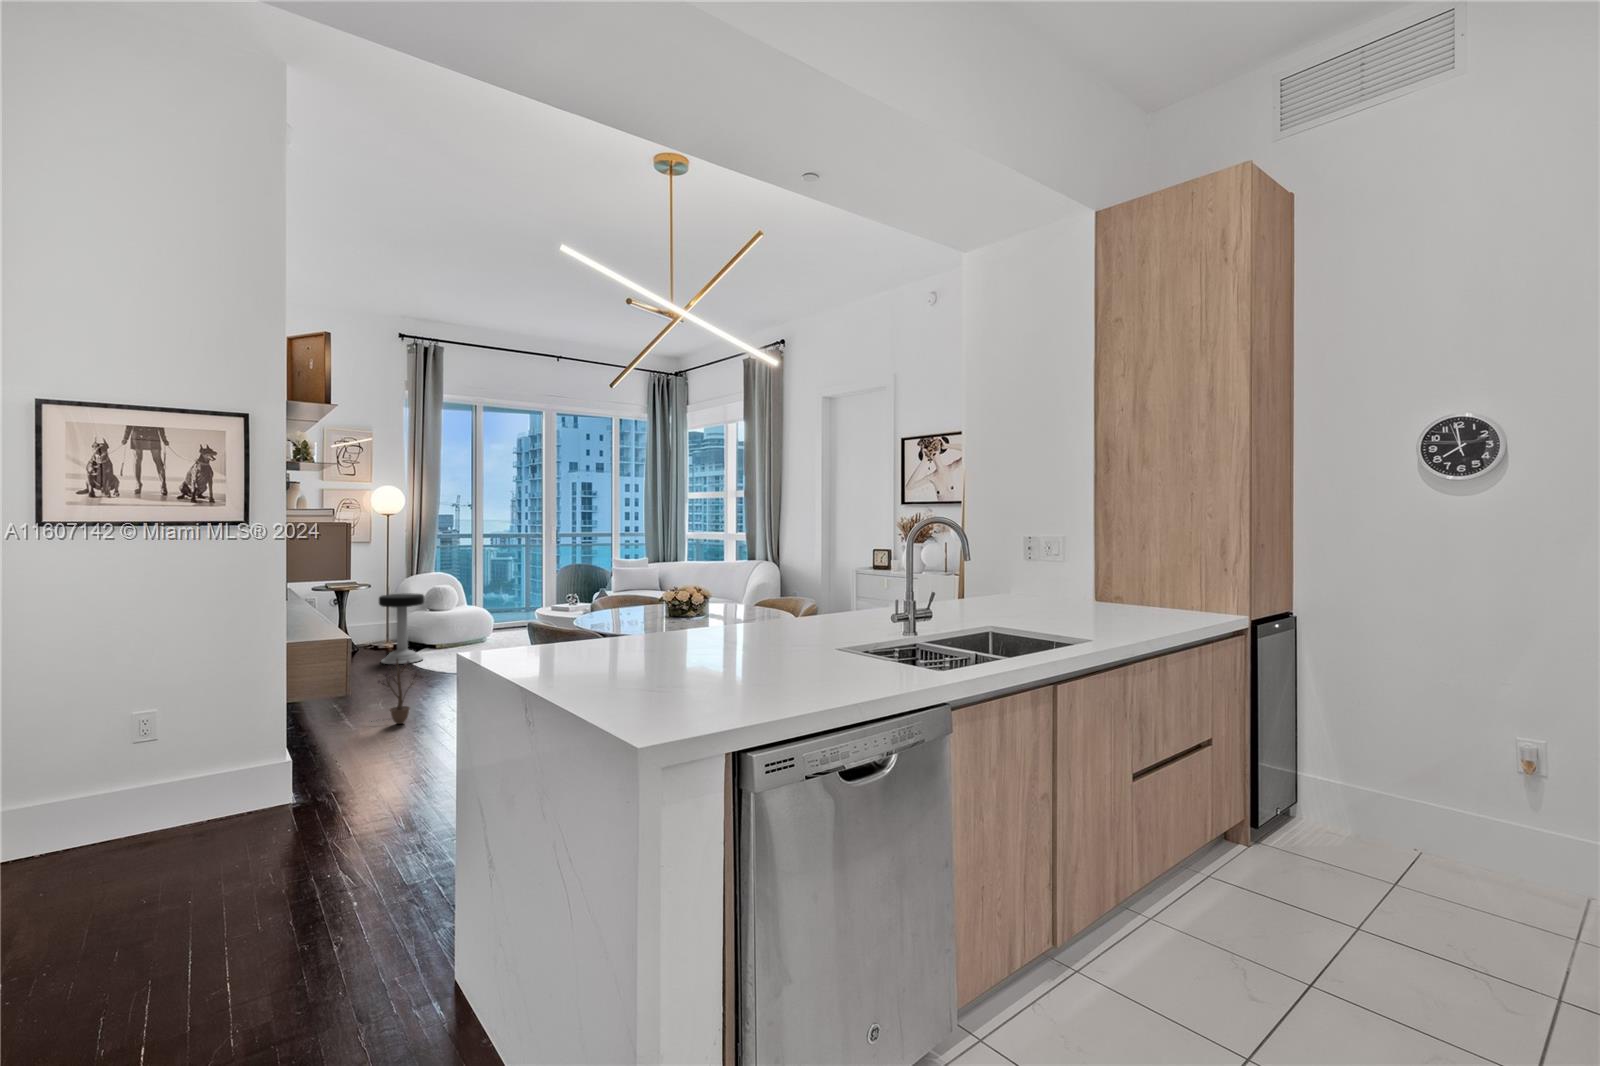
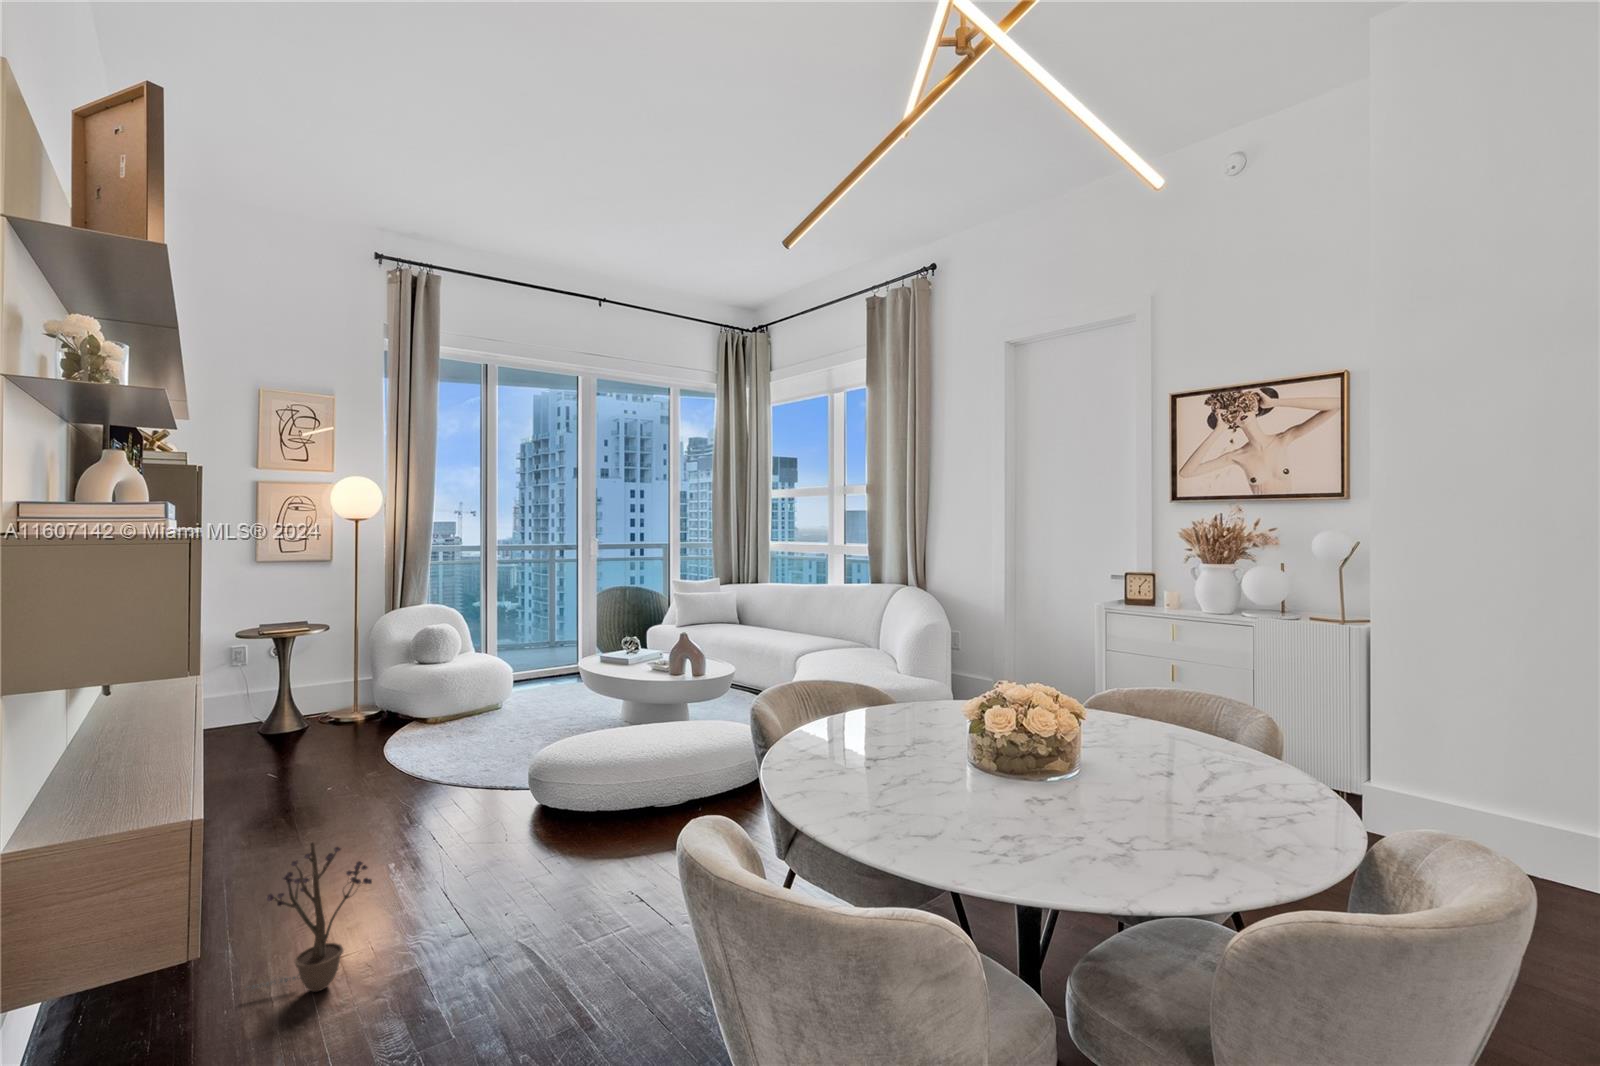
stool: present [379,593,424,664] -> none [330,645,406,765]

